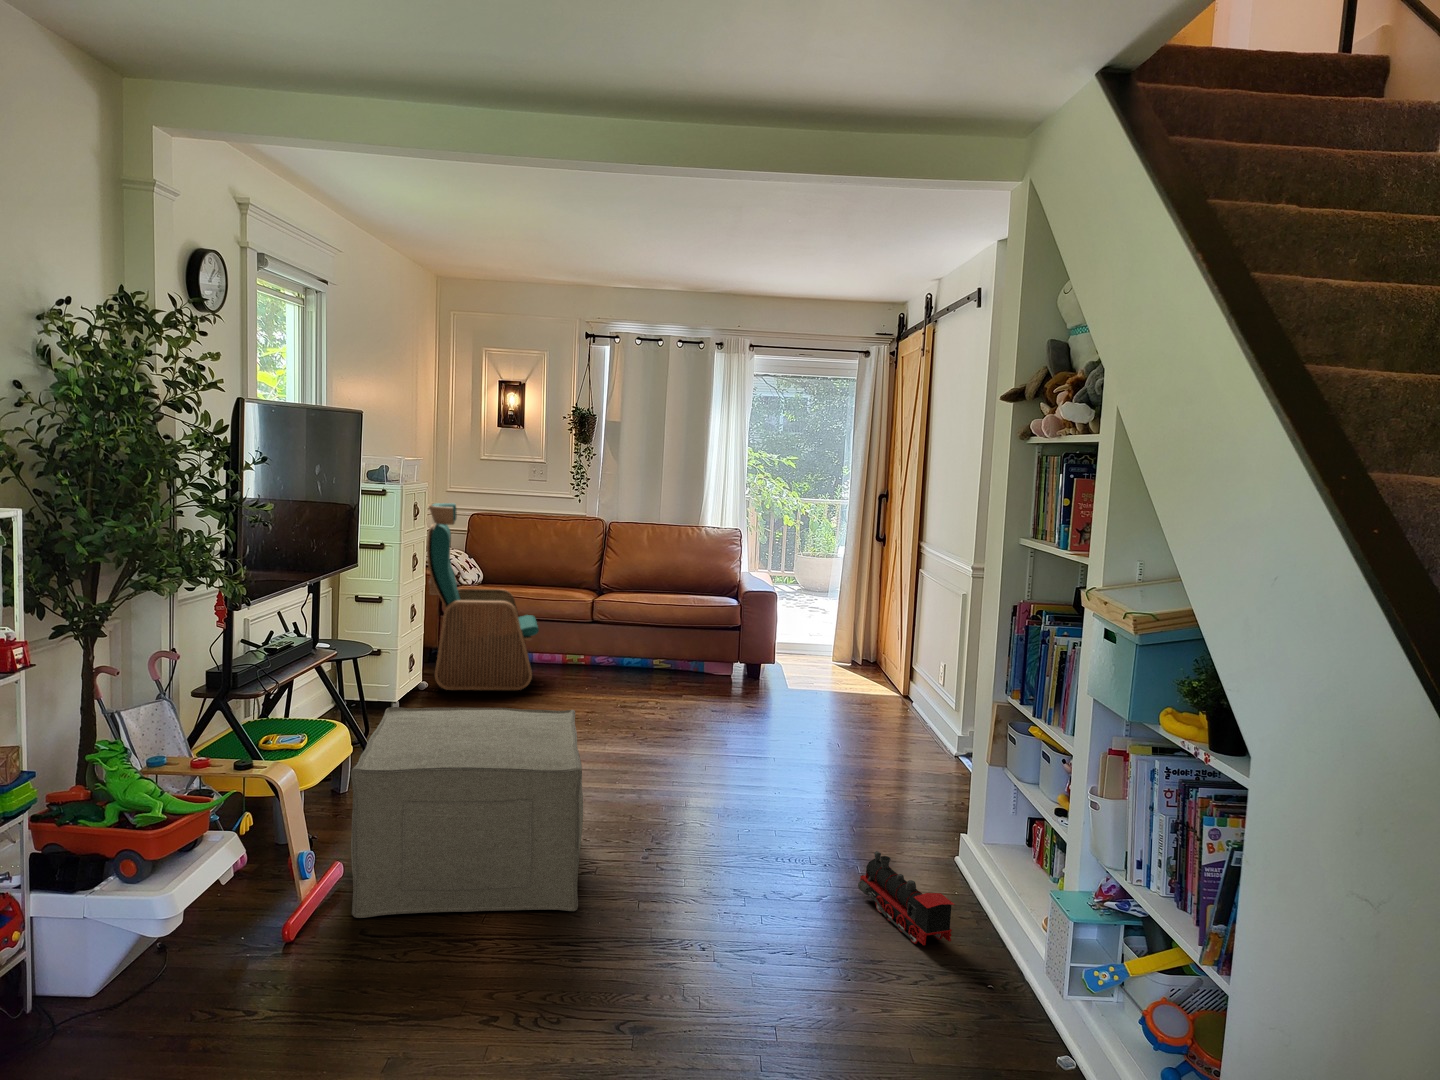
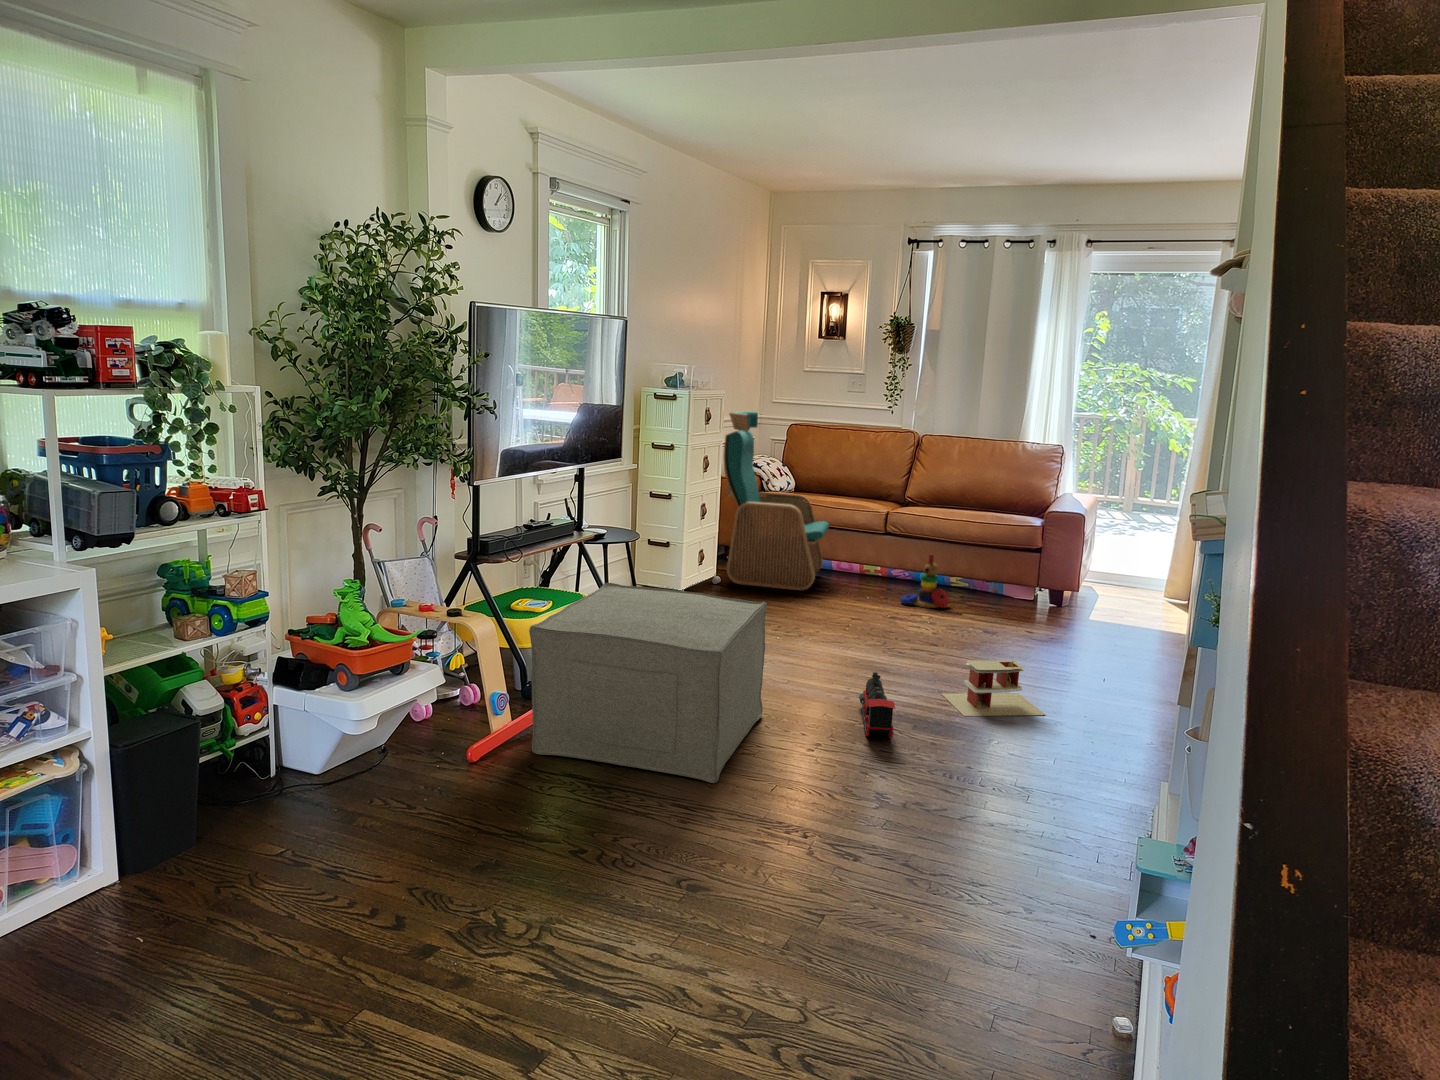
stacking toy: none [622,641,670,695] -> present [901,554,949,608]
toy house: none [720,739,819,798] -> present [942,660,1045,716]
toy train: present [858,851,954,945] -> present [859,672,895,738]

